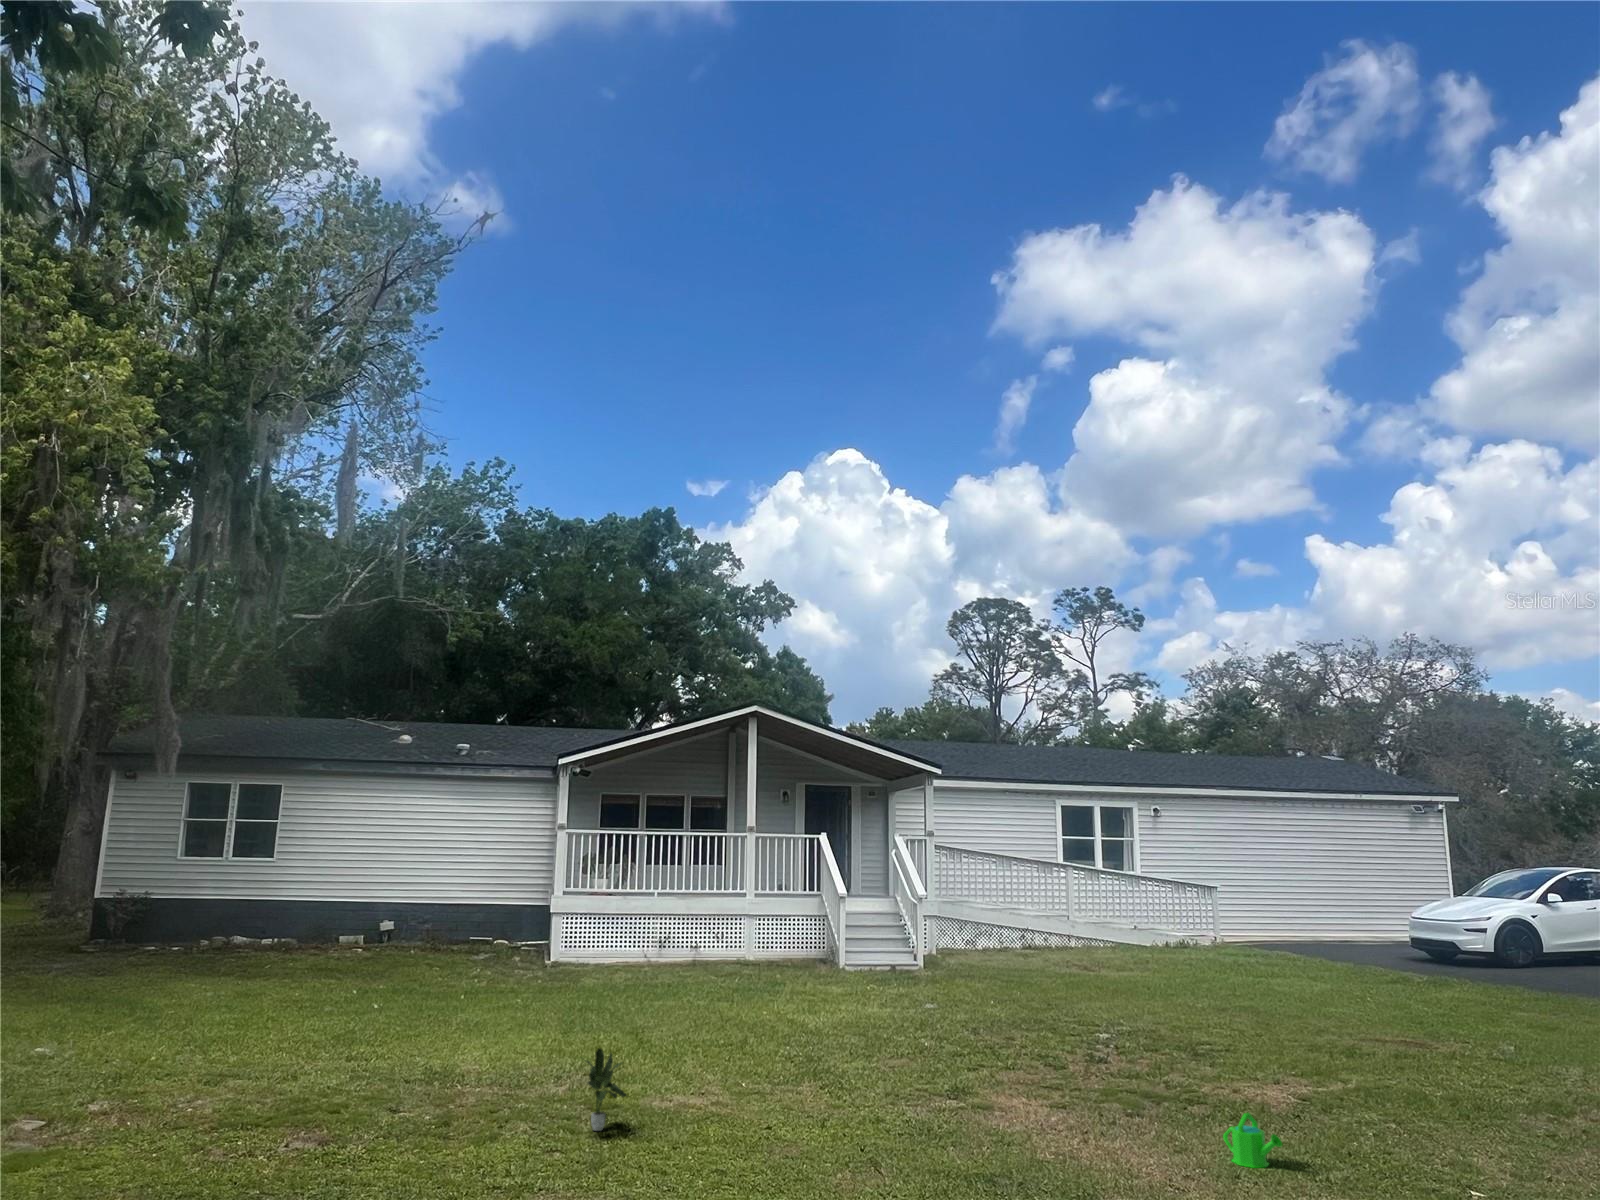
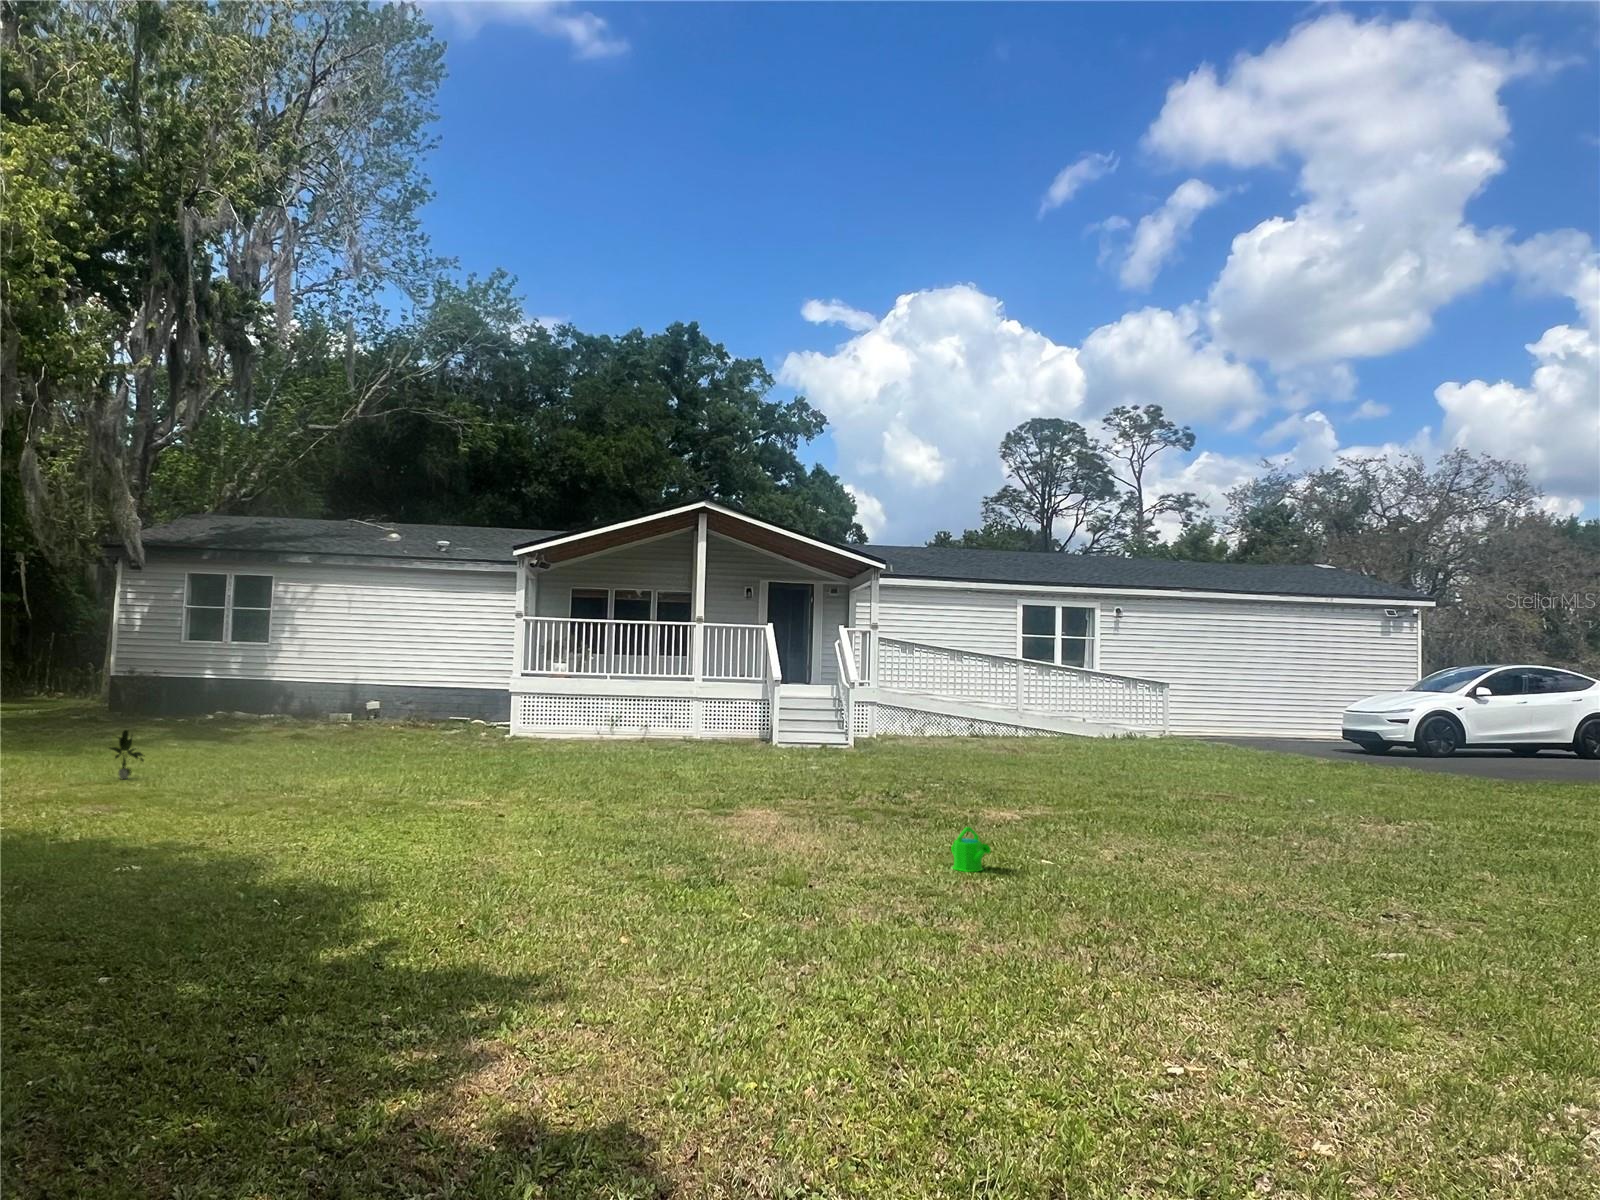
potted plant: present [585,1048,627,1131] -> present [110,730,144,779]

